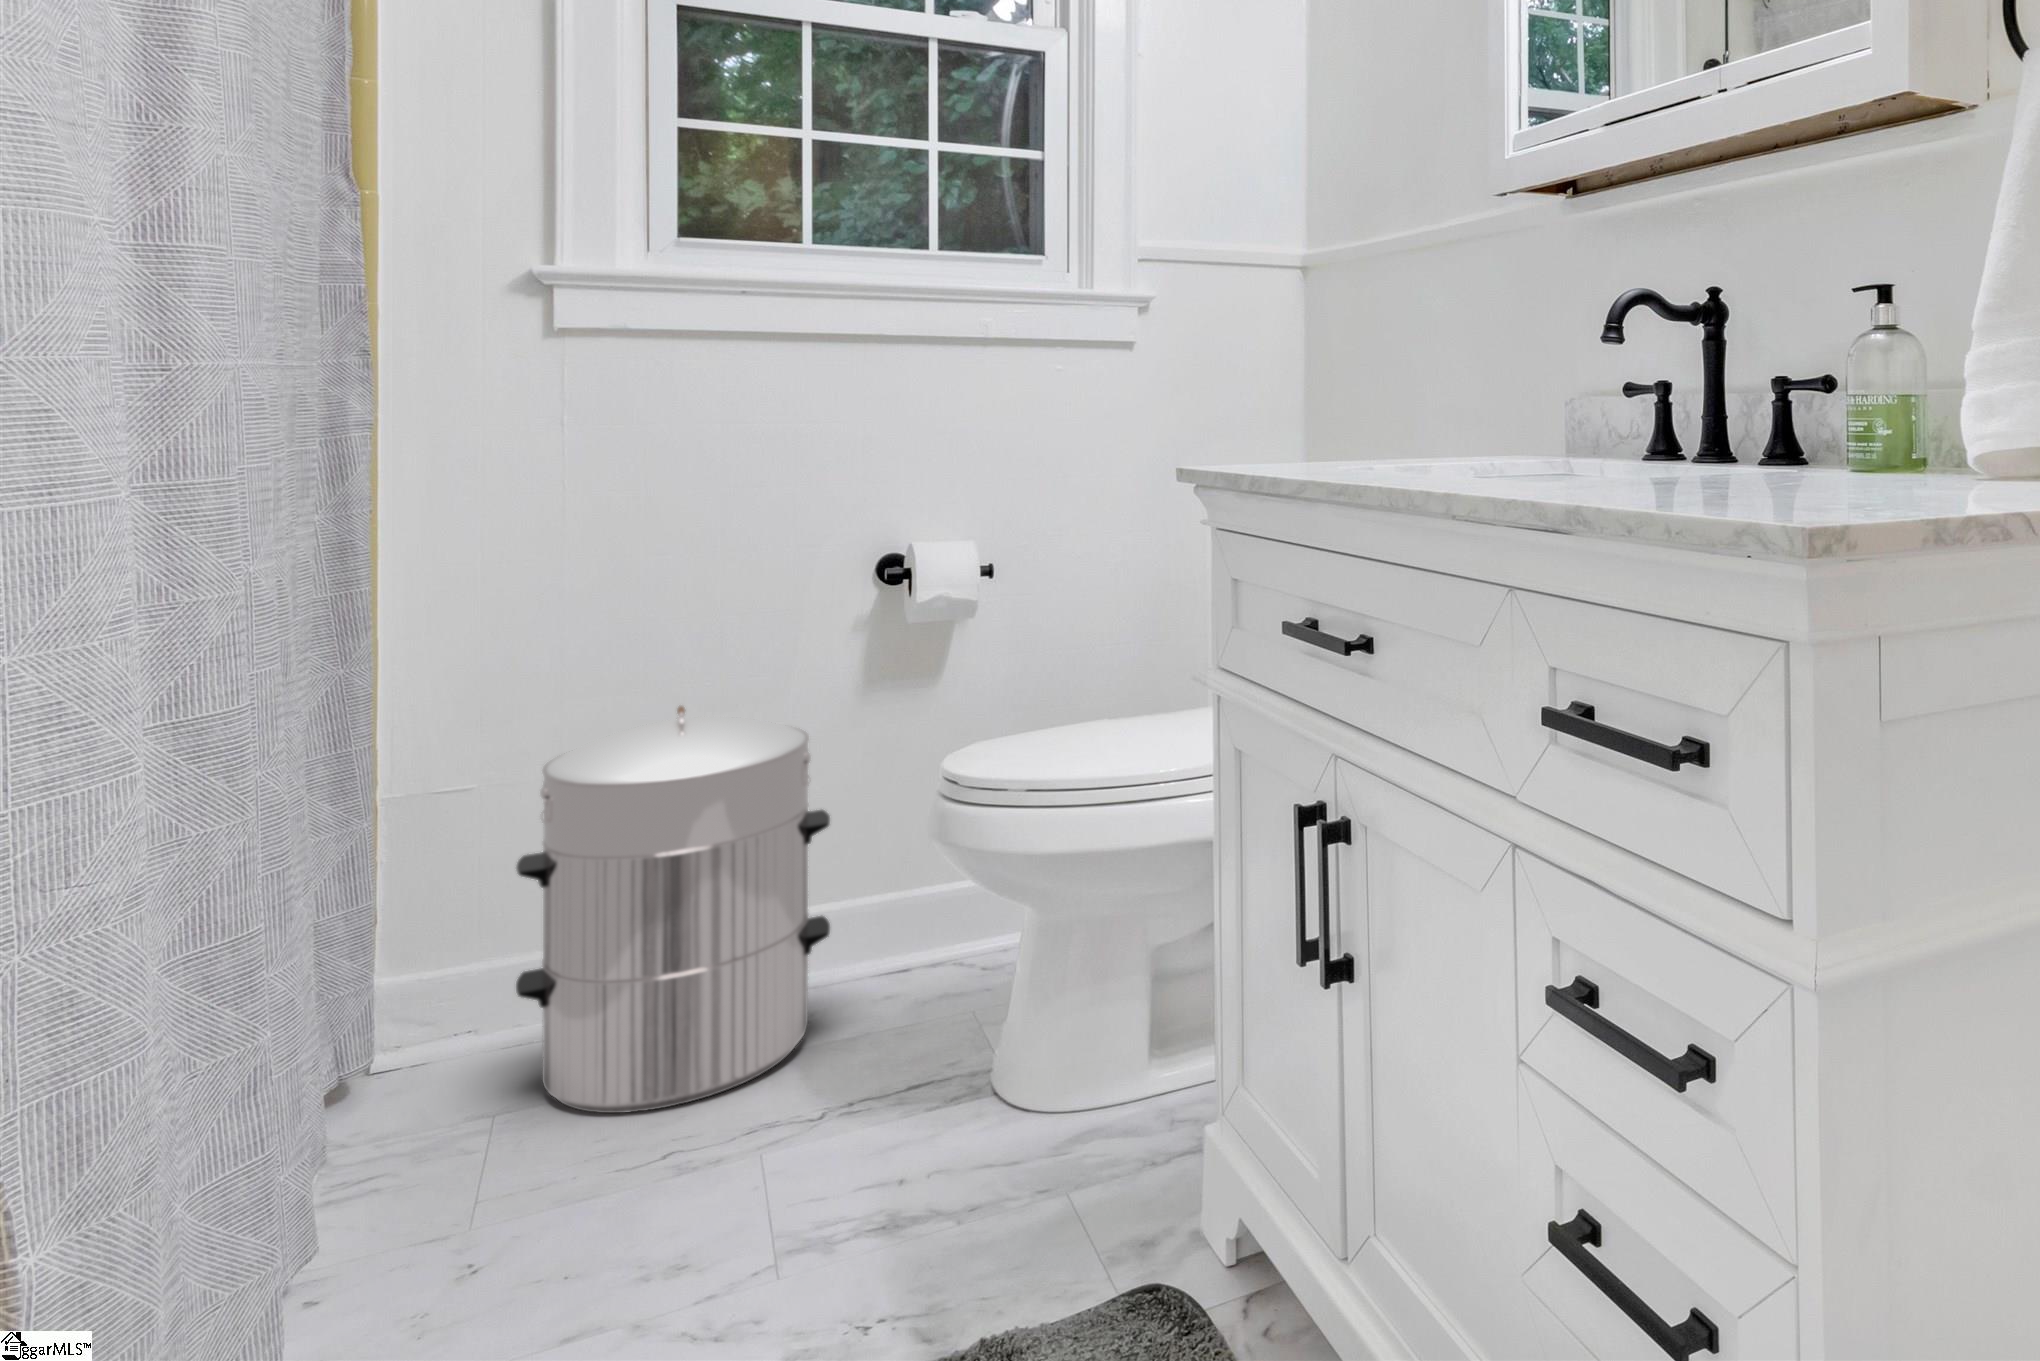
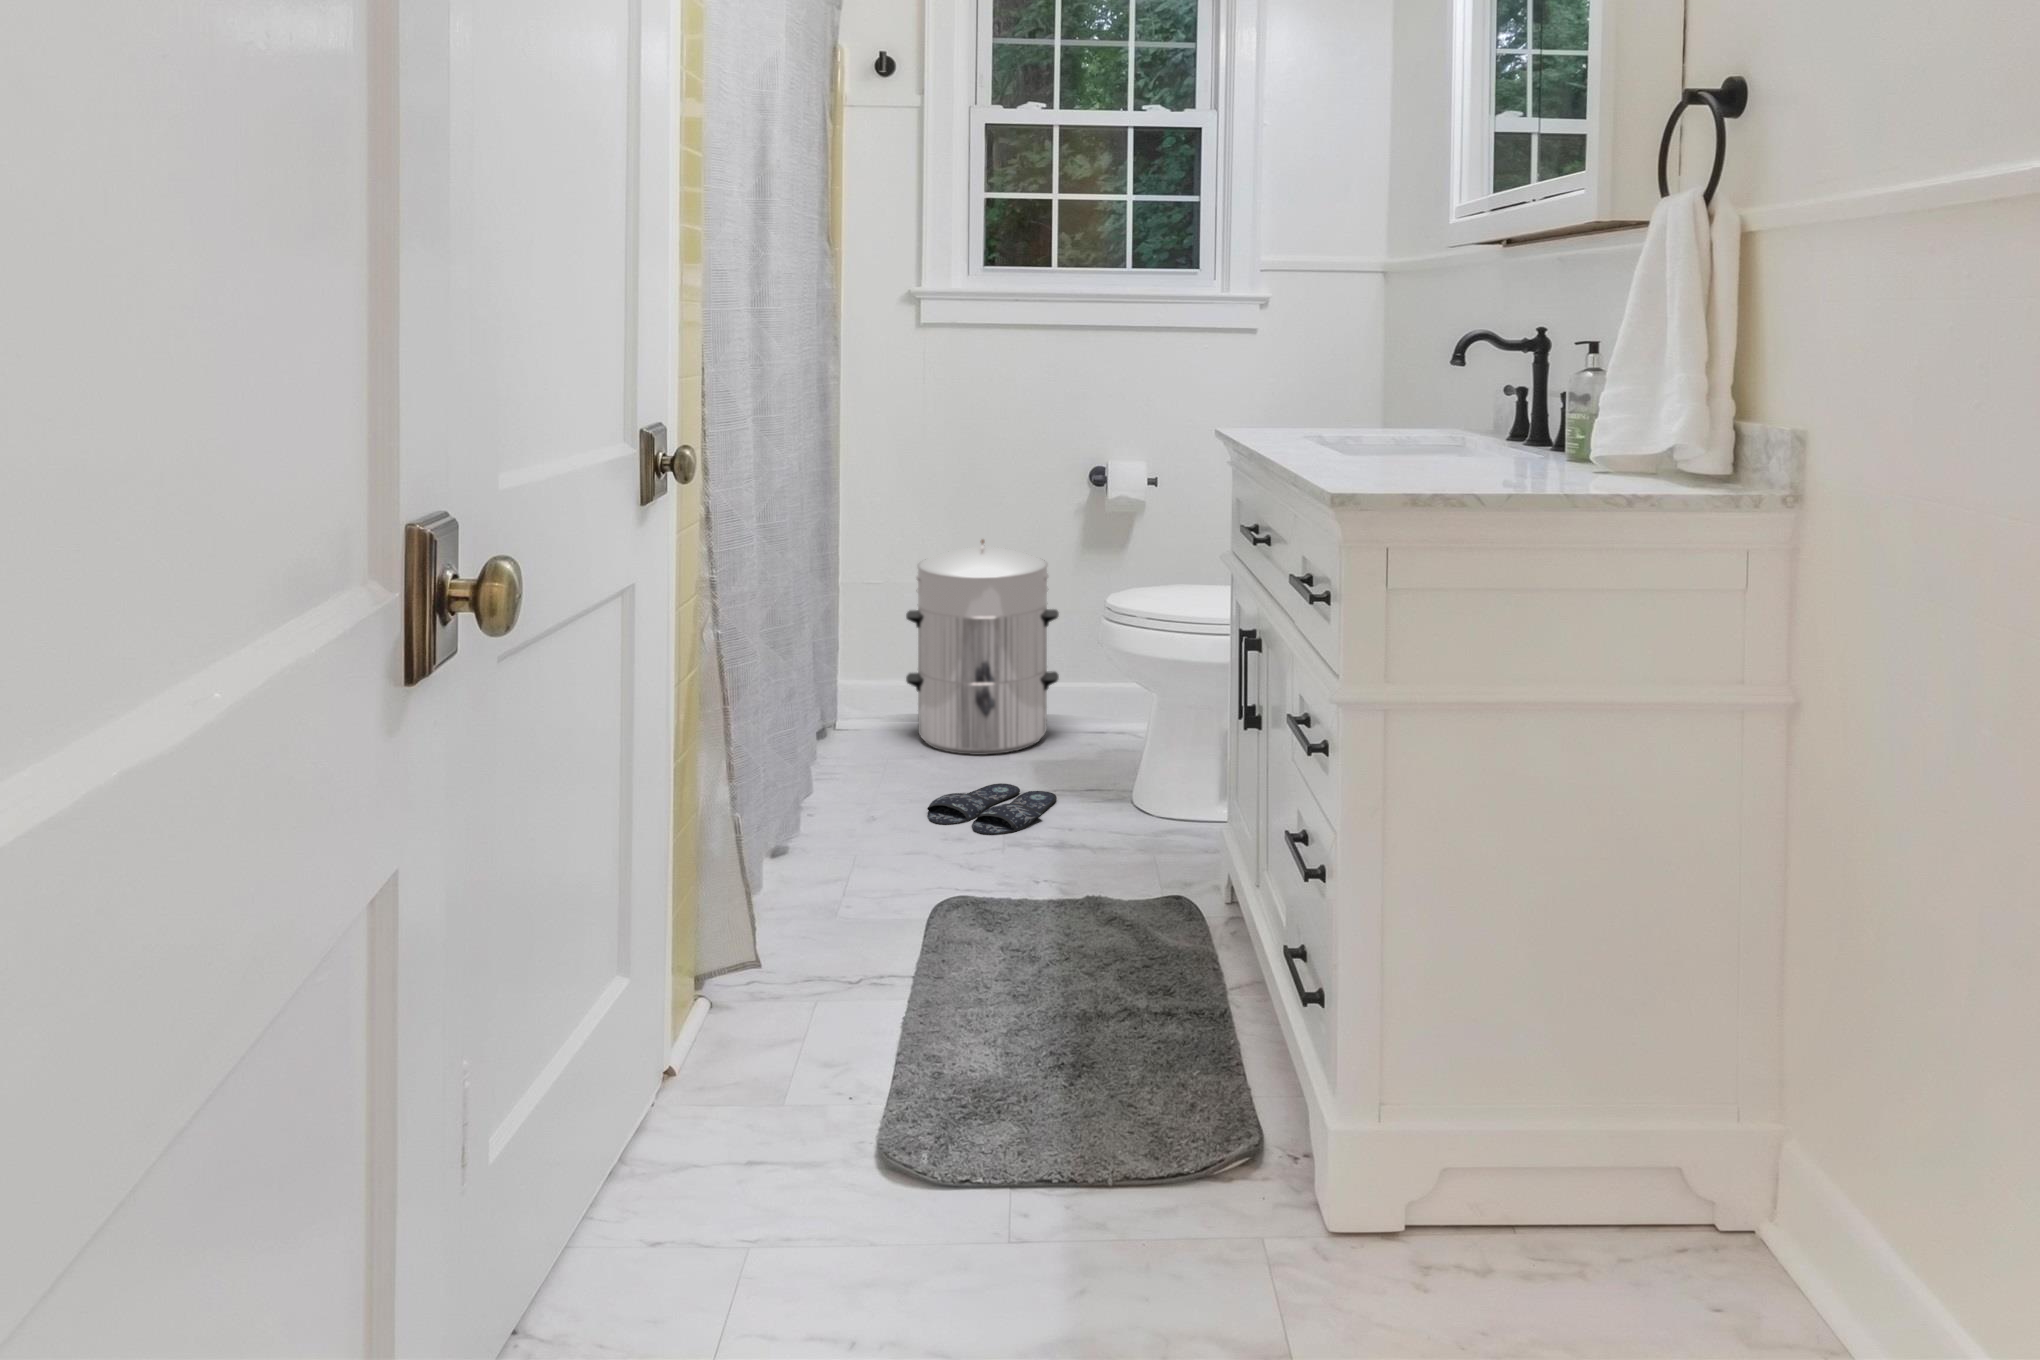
slippers: none [579,1163,859,1318] -> present [927,783,1057,835]

